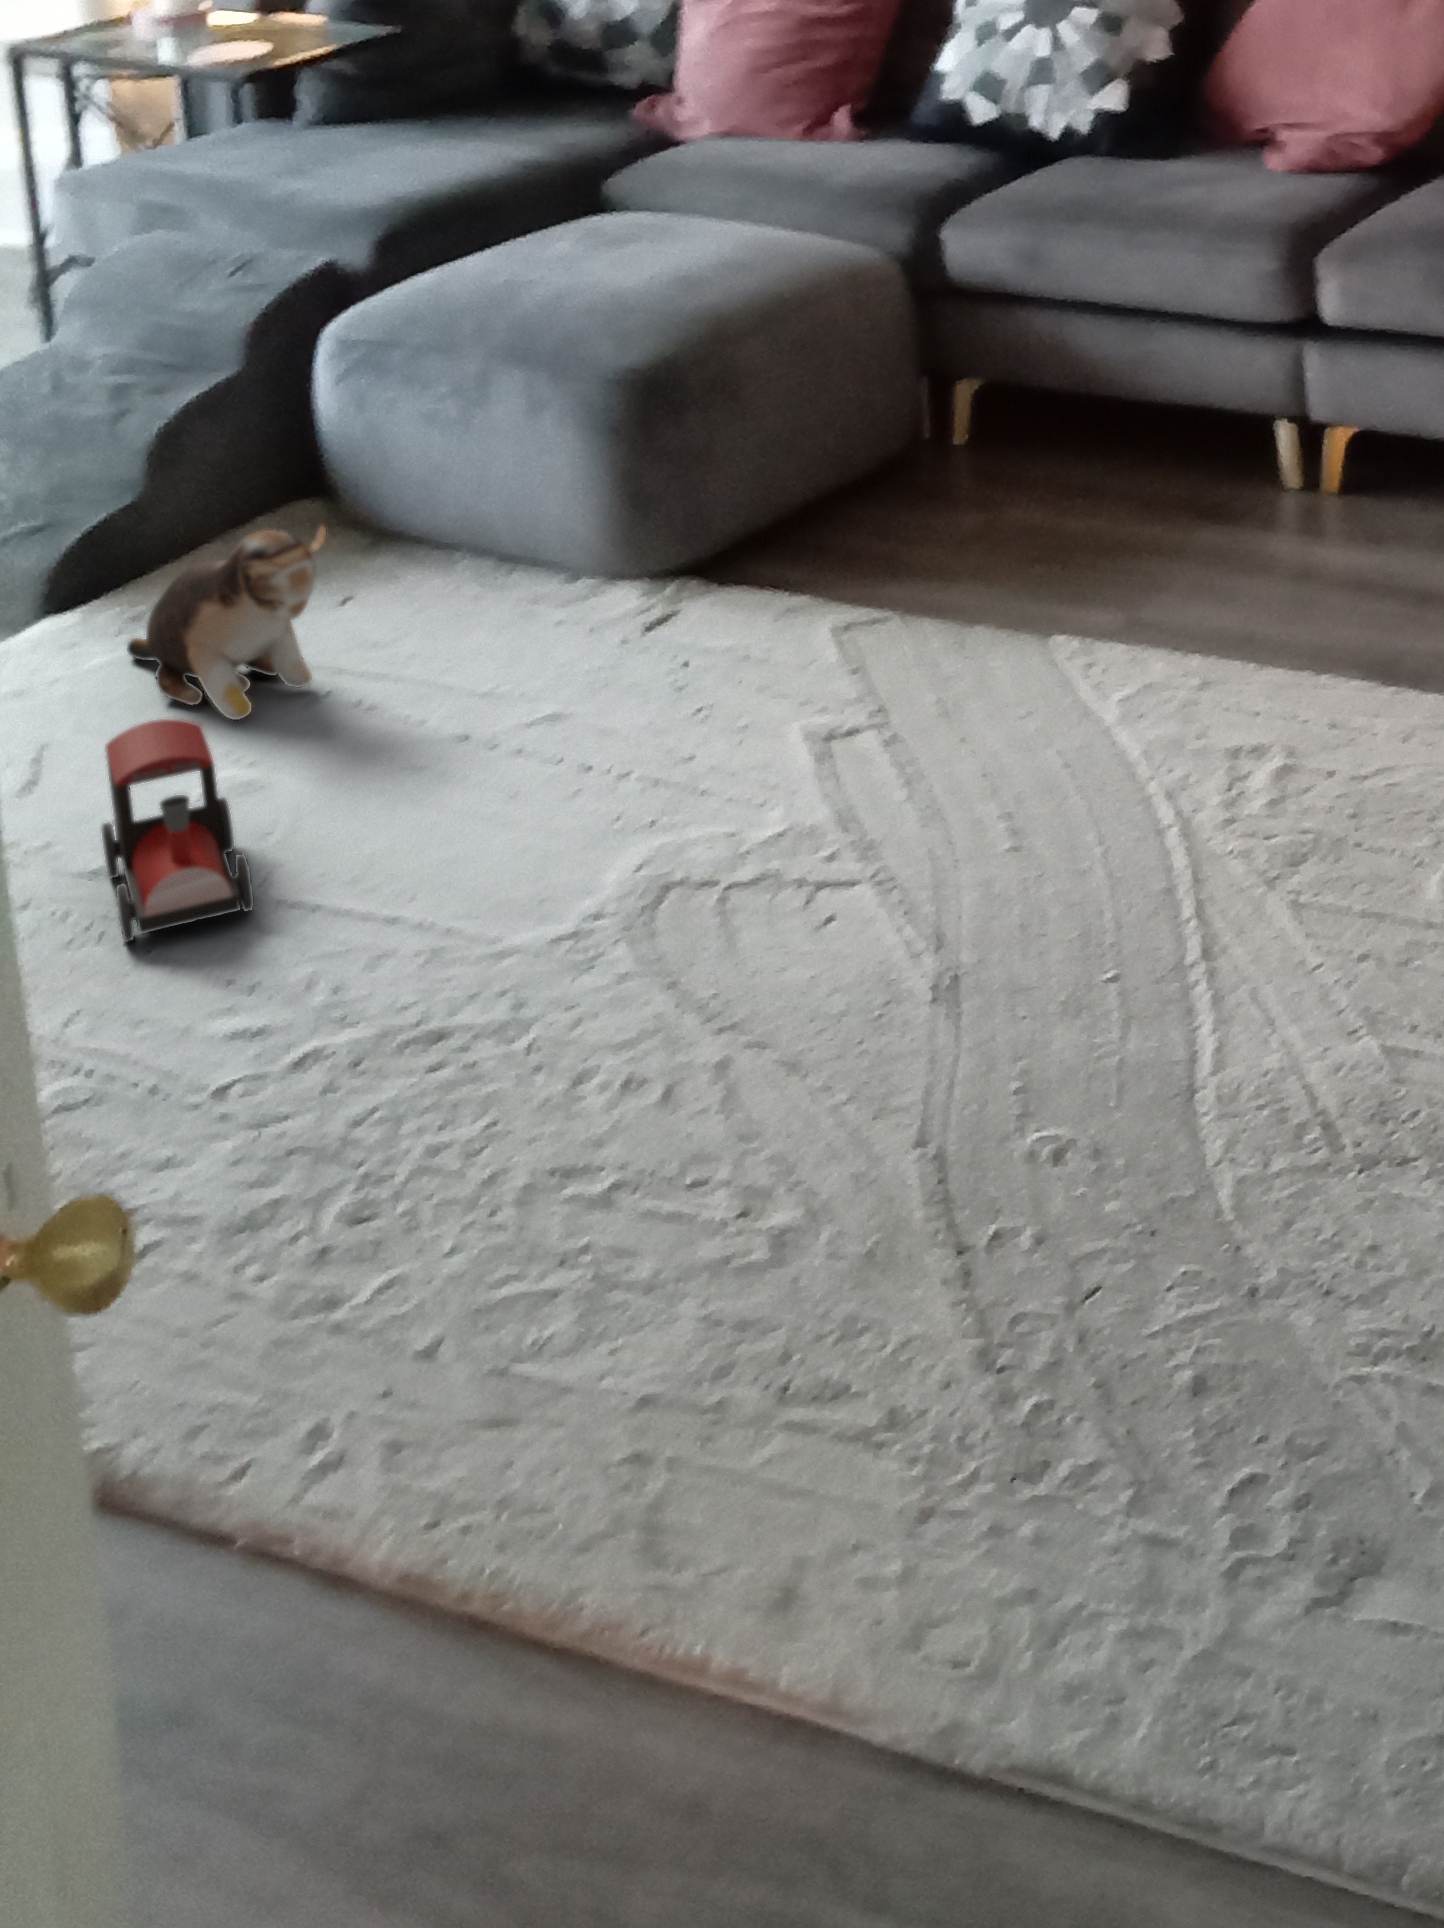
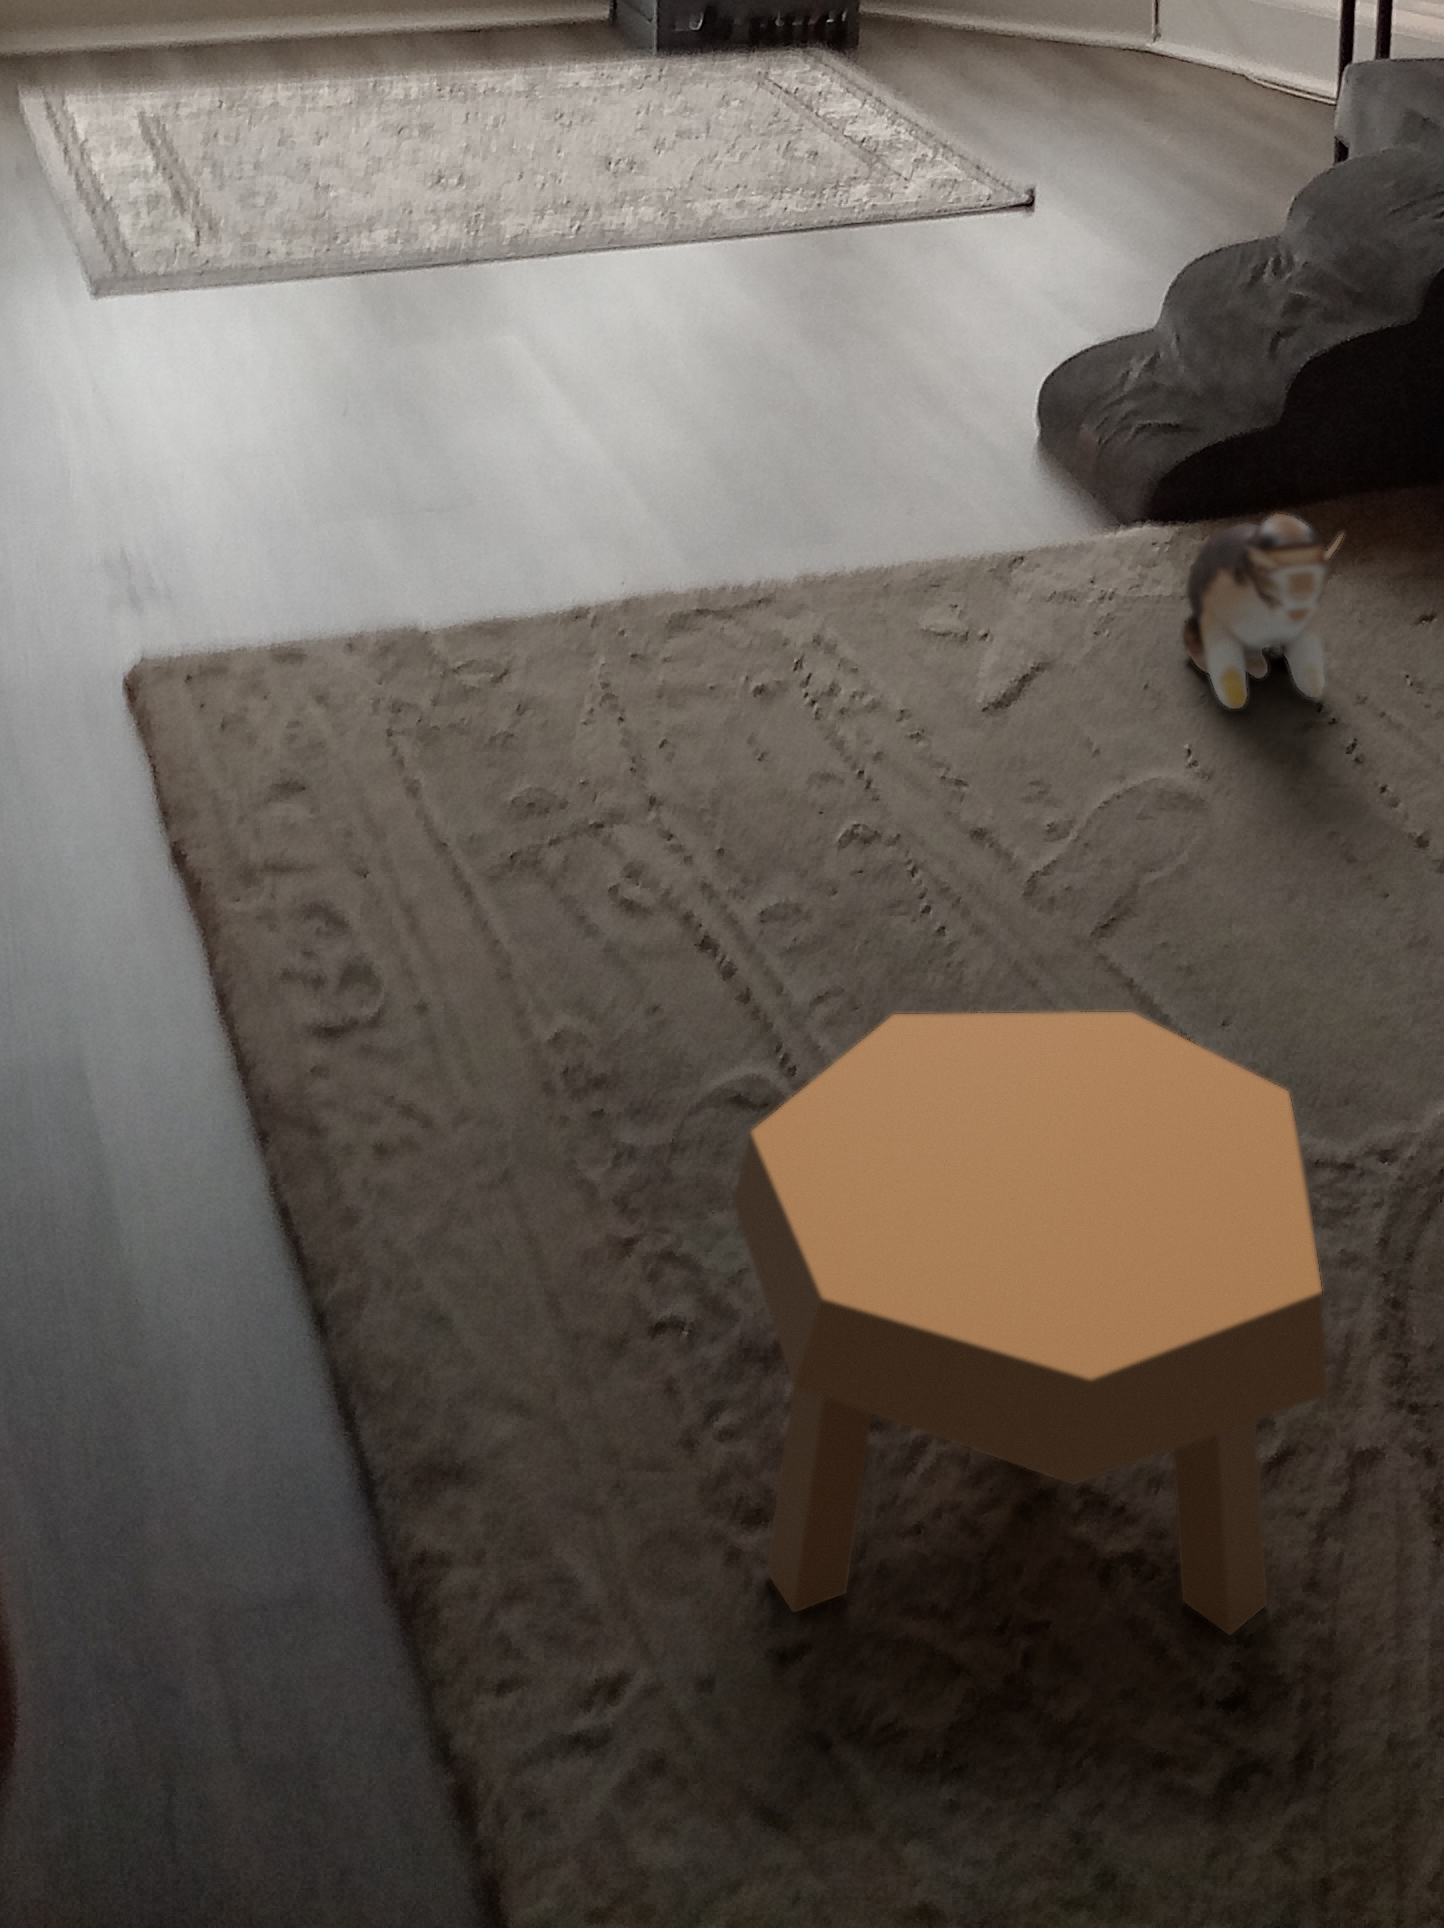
toy train: present [101,719,254,942] -> none [938,691,1120,951]
footstool: none [235,827,753,1333] -> present [733,1012,1328,1635]

